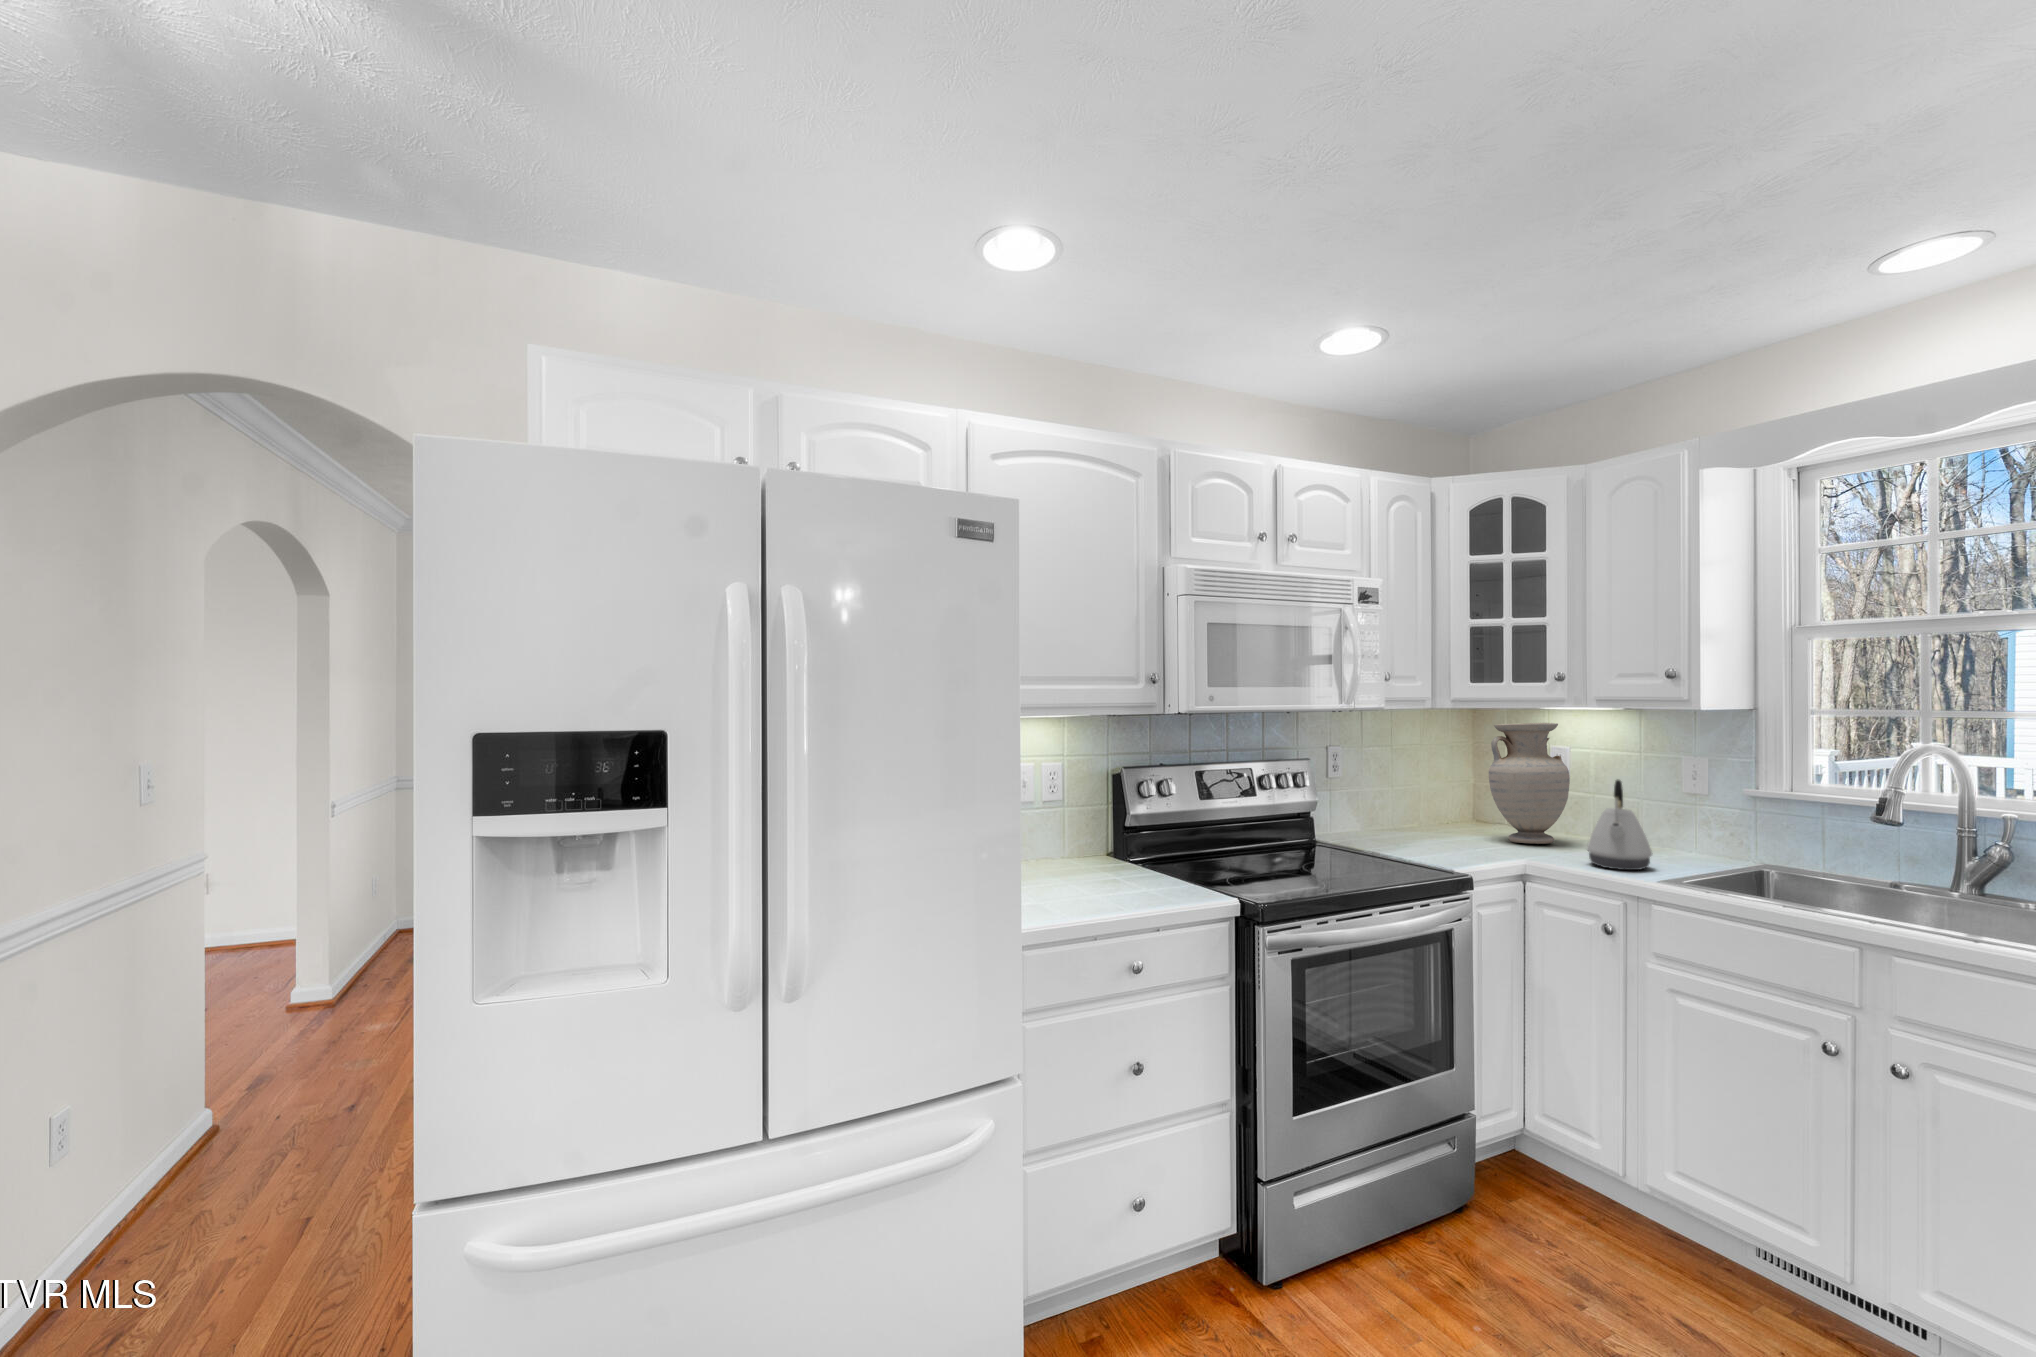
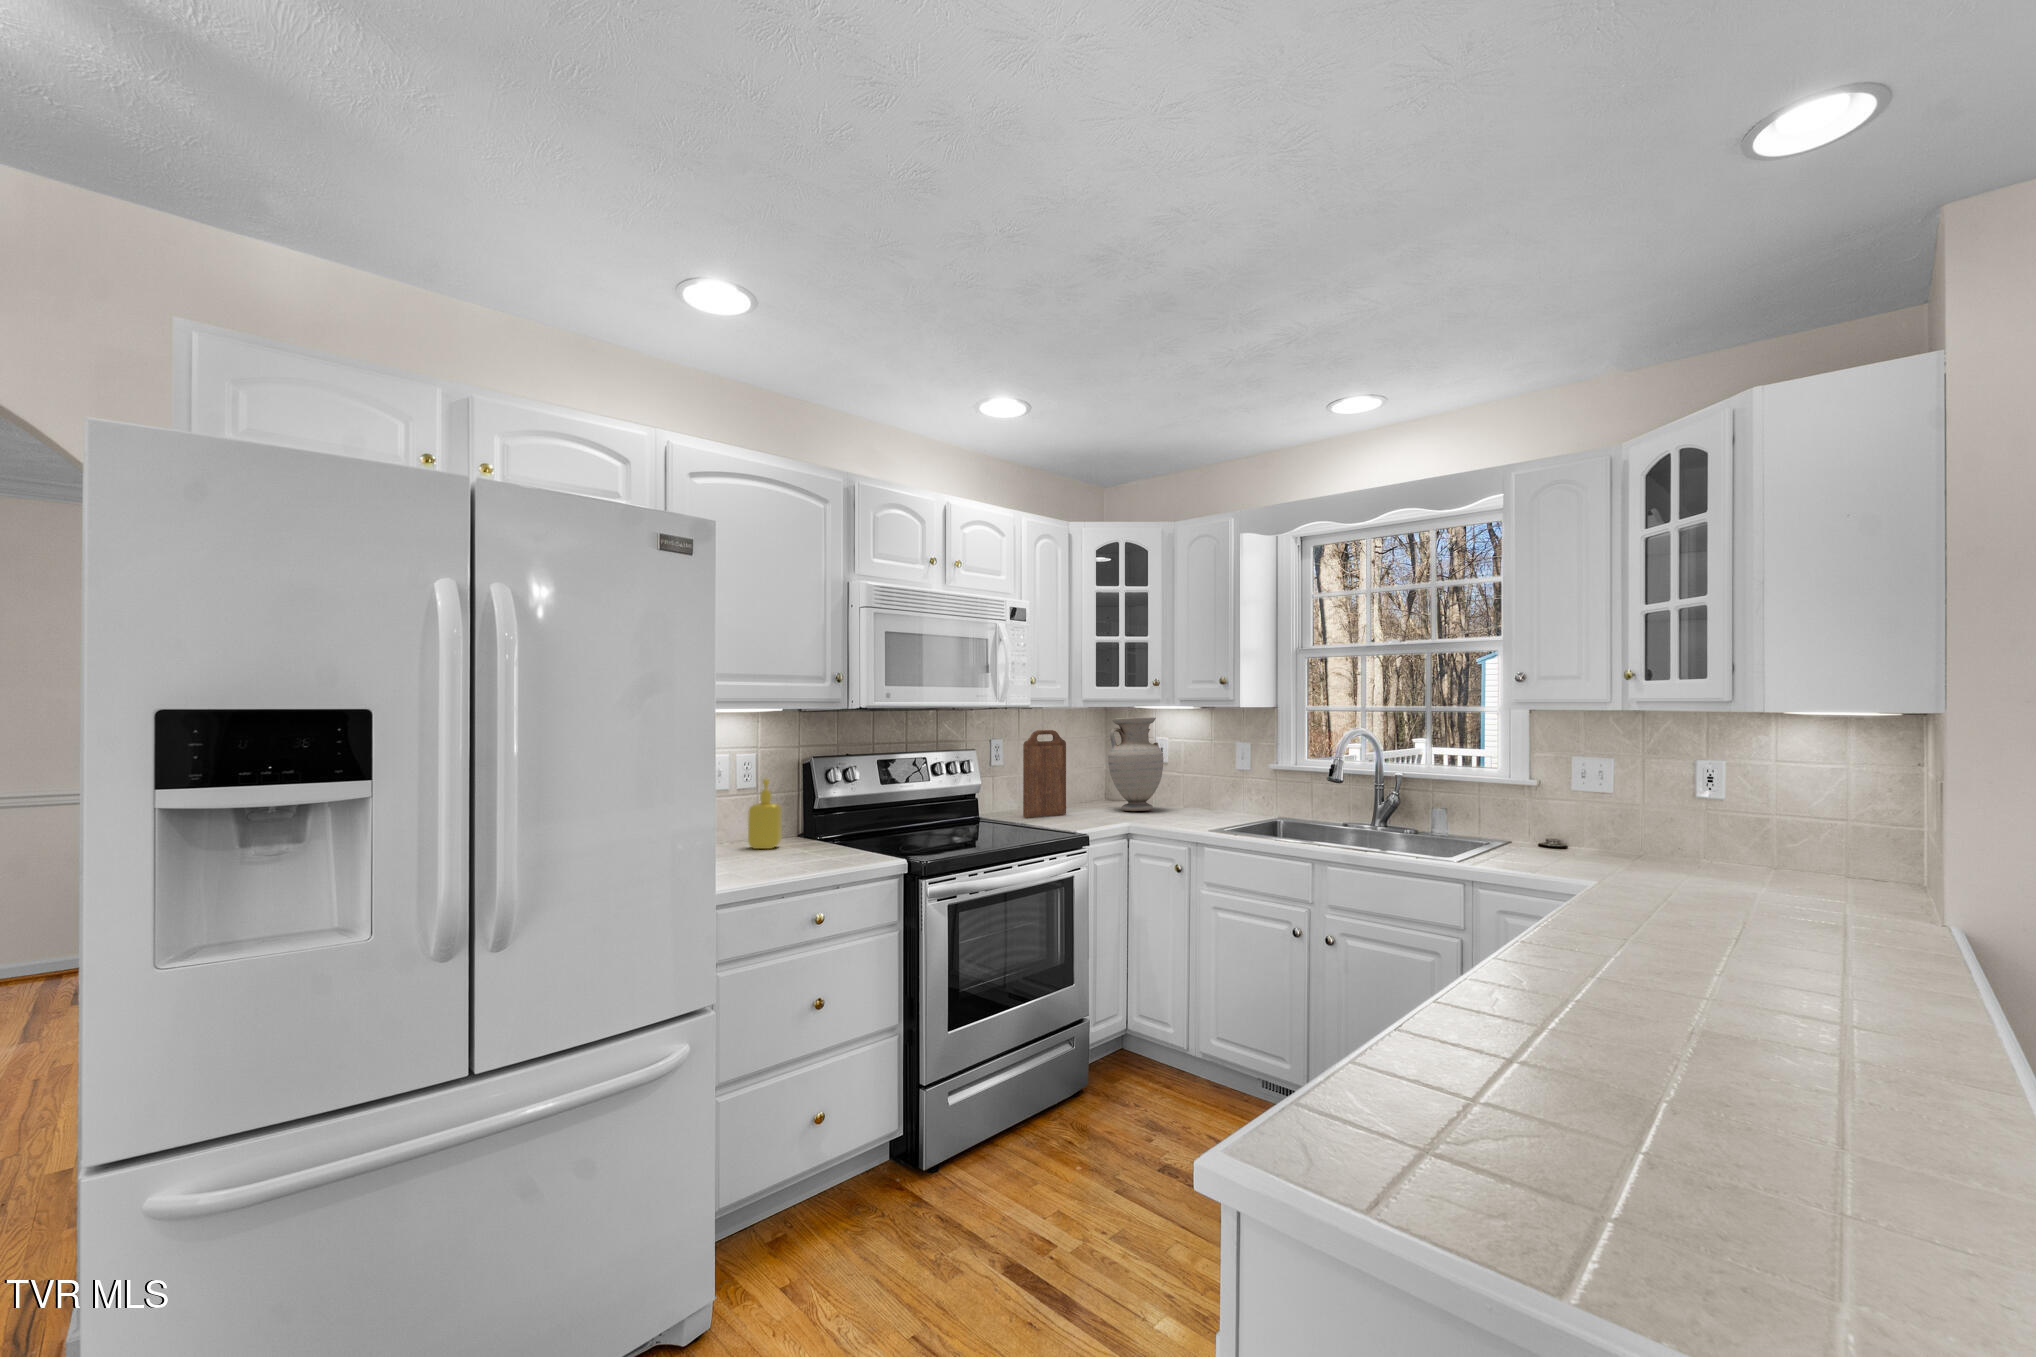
cutting board: none [1376,738,1433,846] -> present [1023,730,1066,818]
kettle: present [1587,780,1652,870] -> none [1169,757,1211,824]
soap dispenser: none [1055,793,1091,874] -> present [748,779,782,849]

